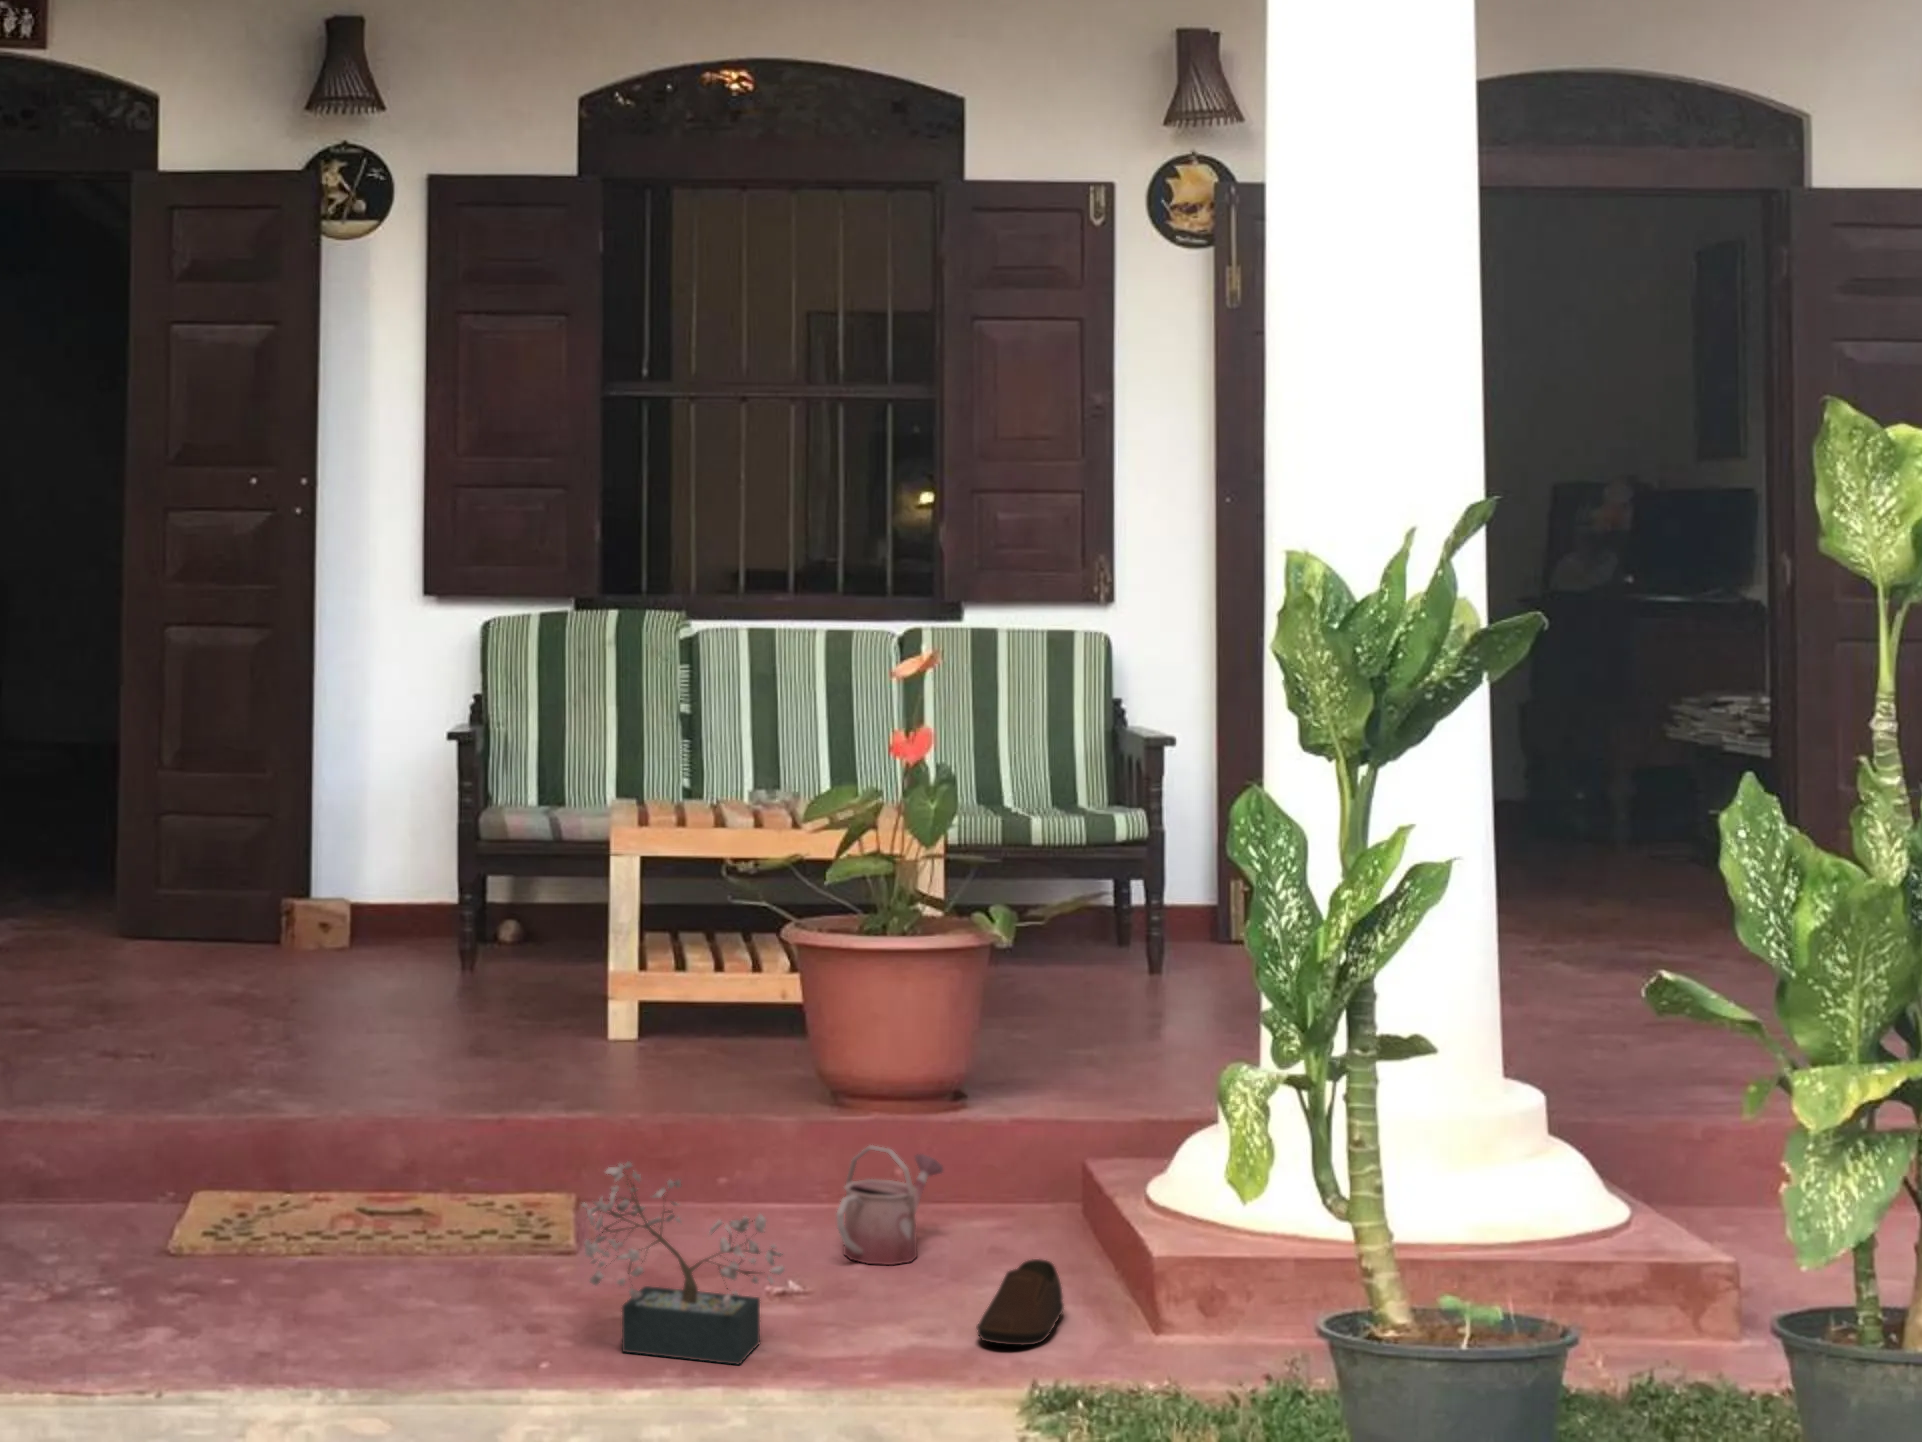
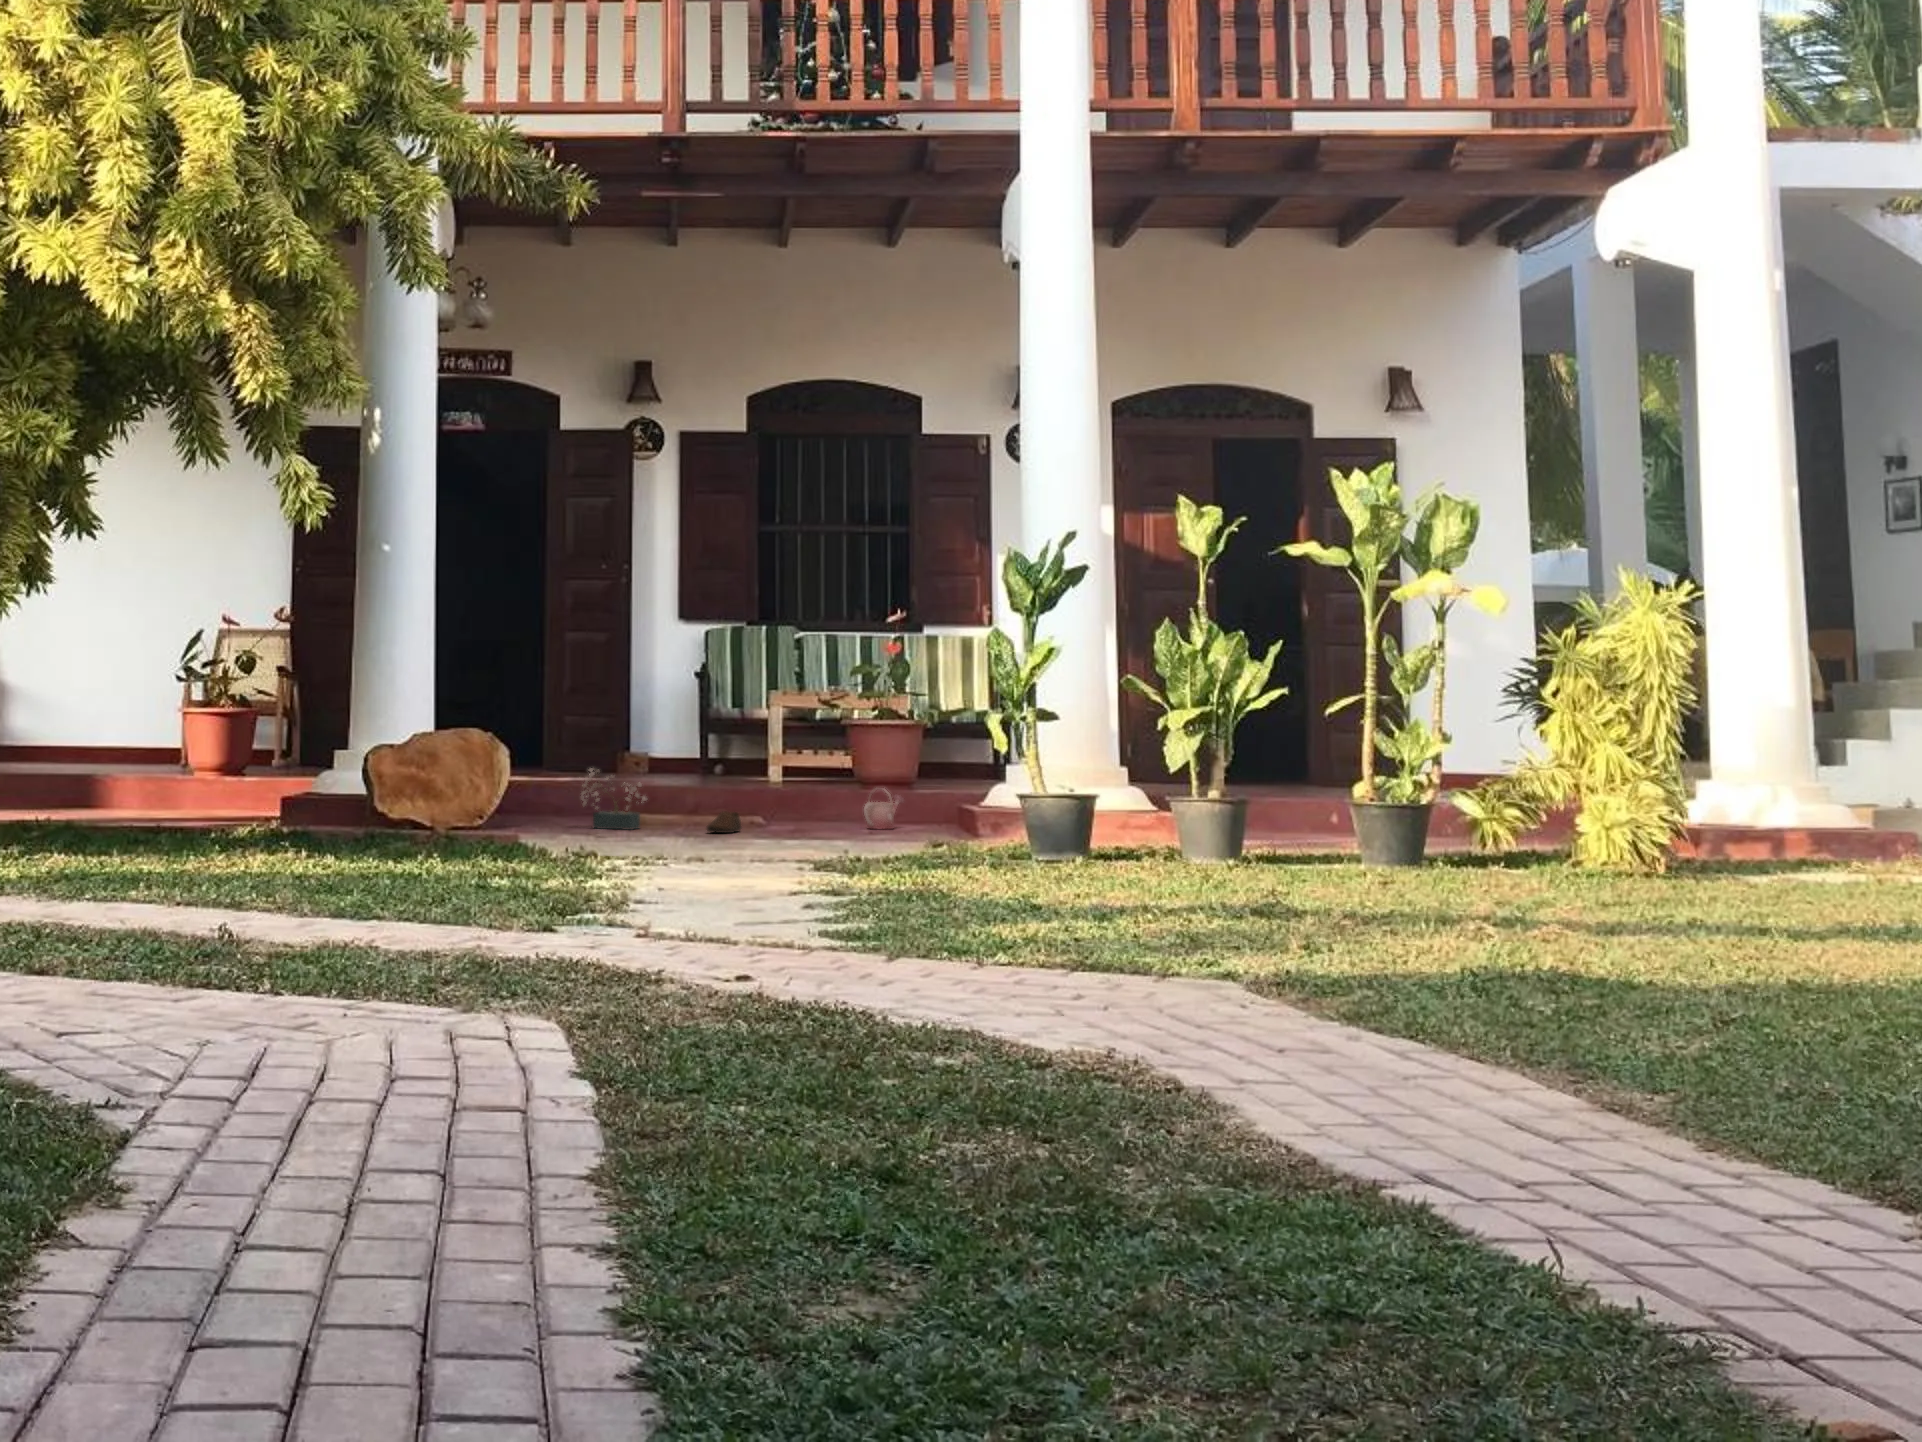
decorative plant: present [582,1162,784,1364] -> present [581,769,646,829]
shoe: present [977,1259,1064,1345] -> present [707,811,741,833]

